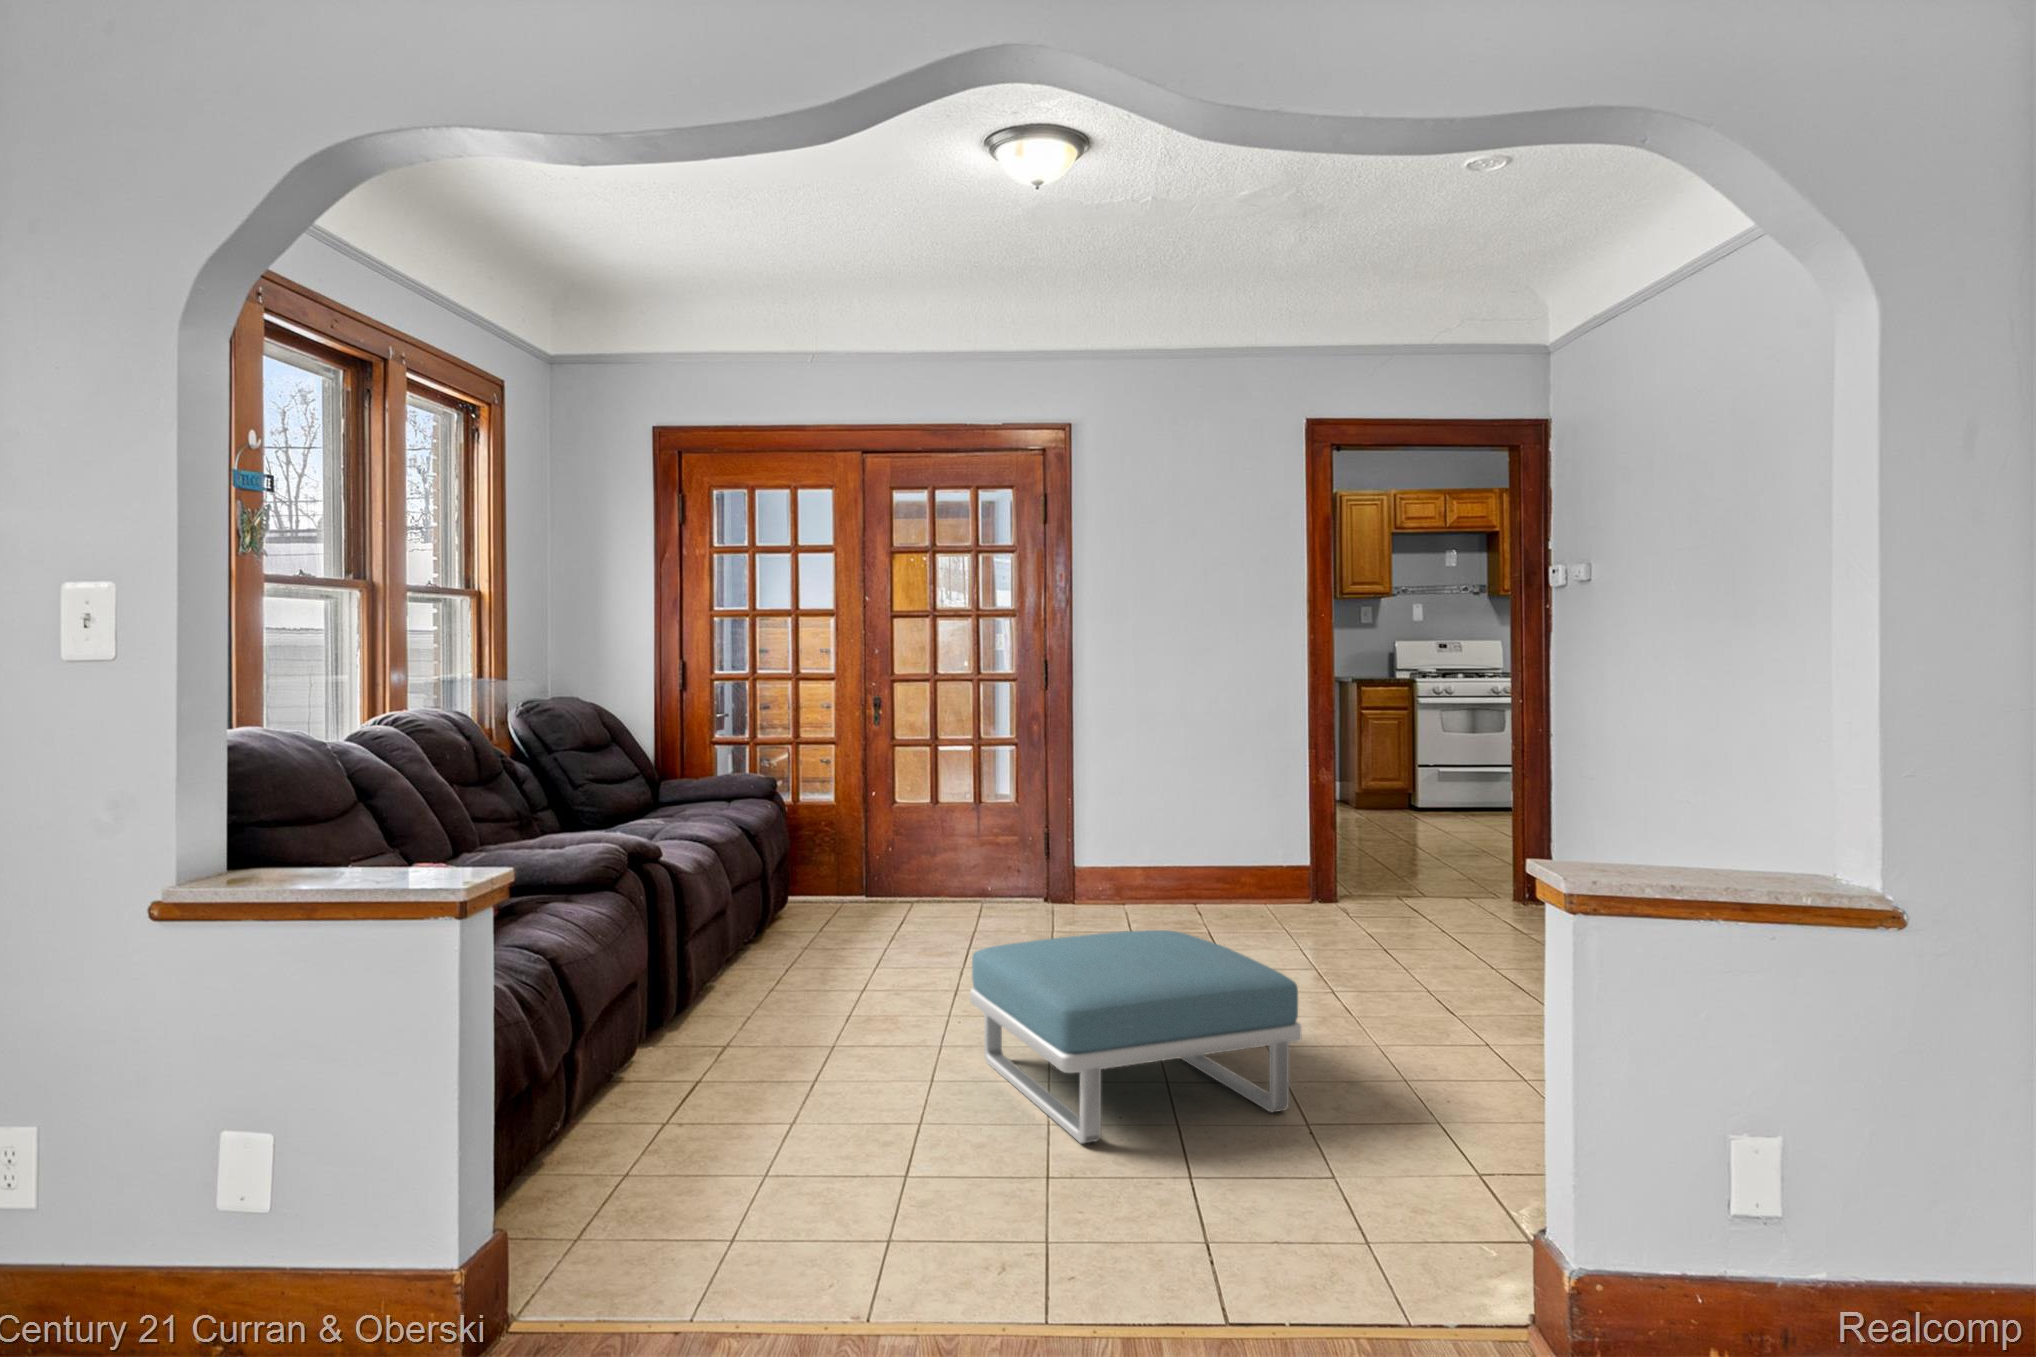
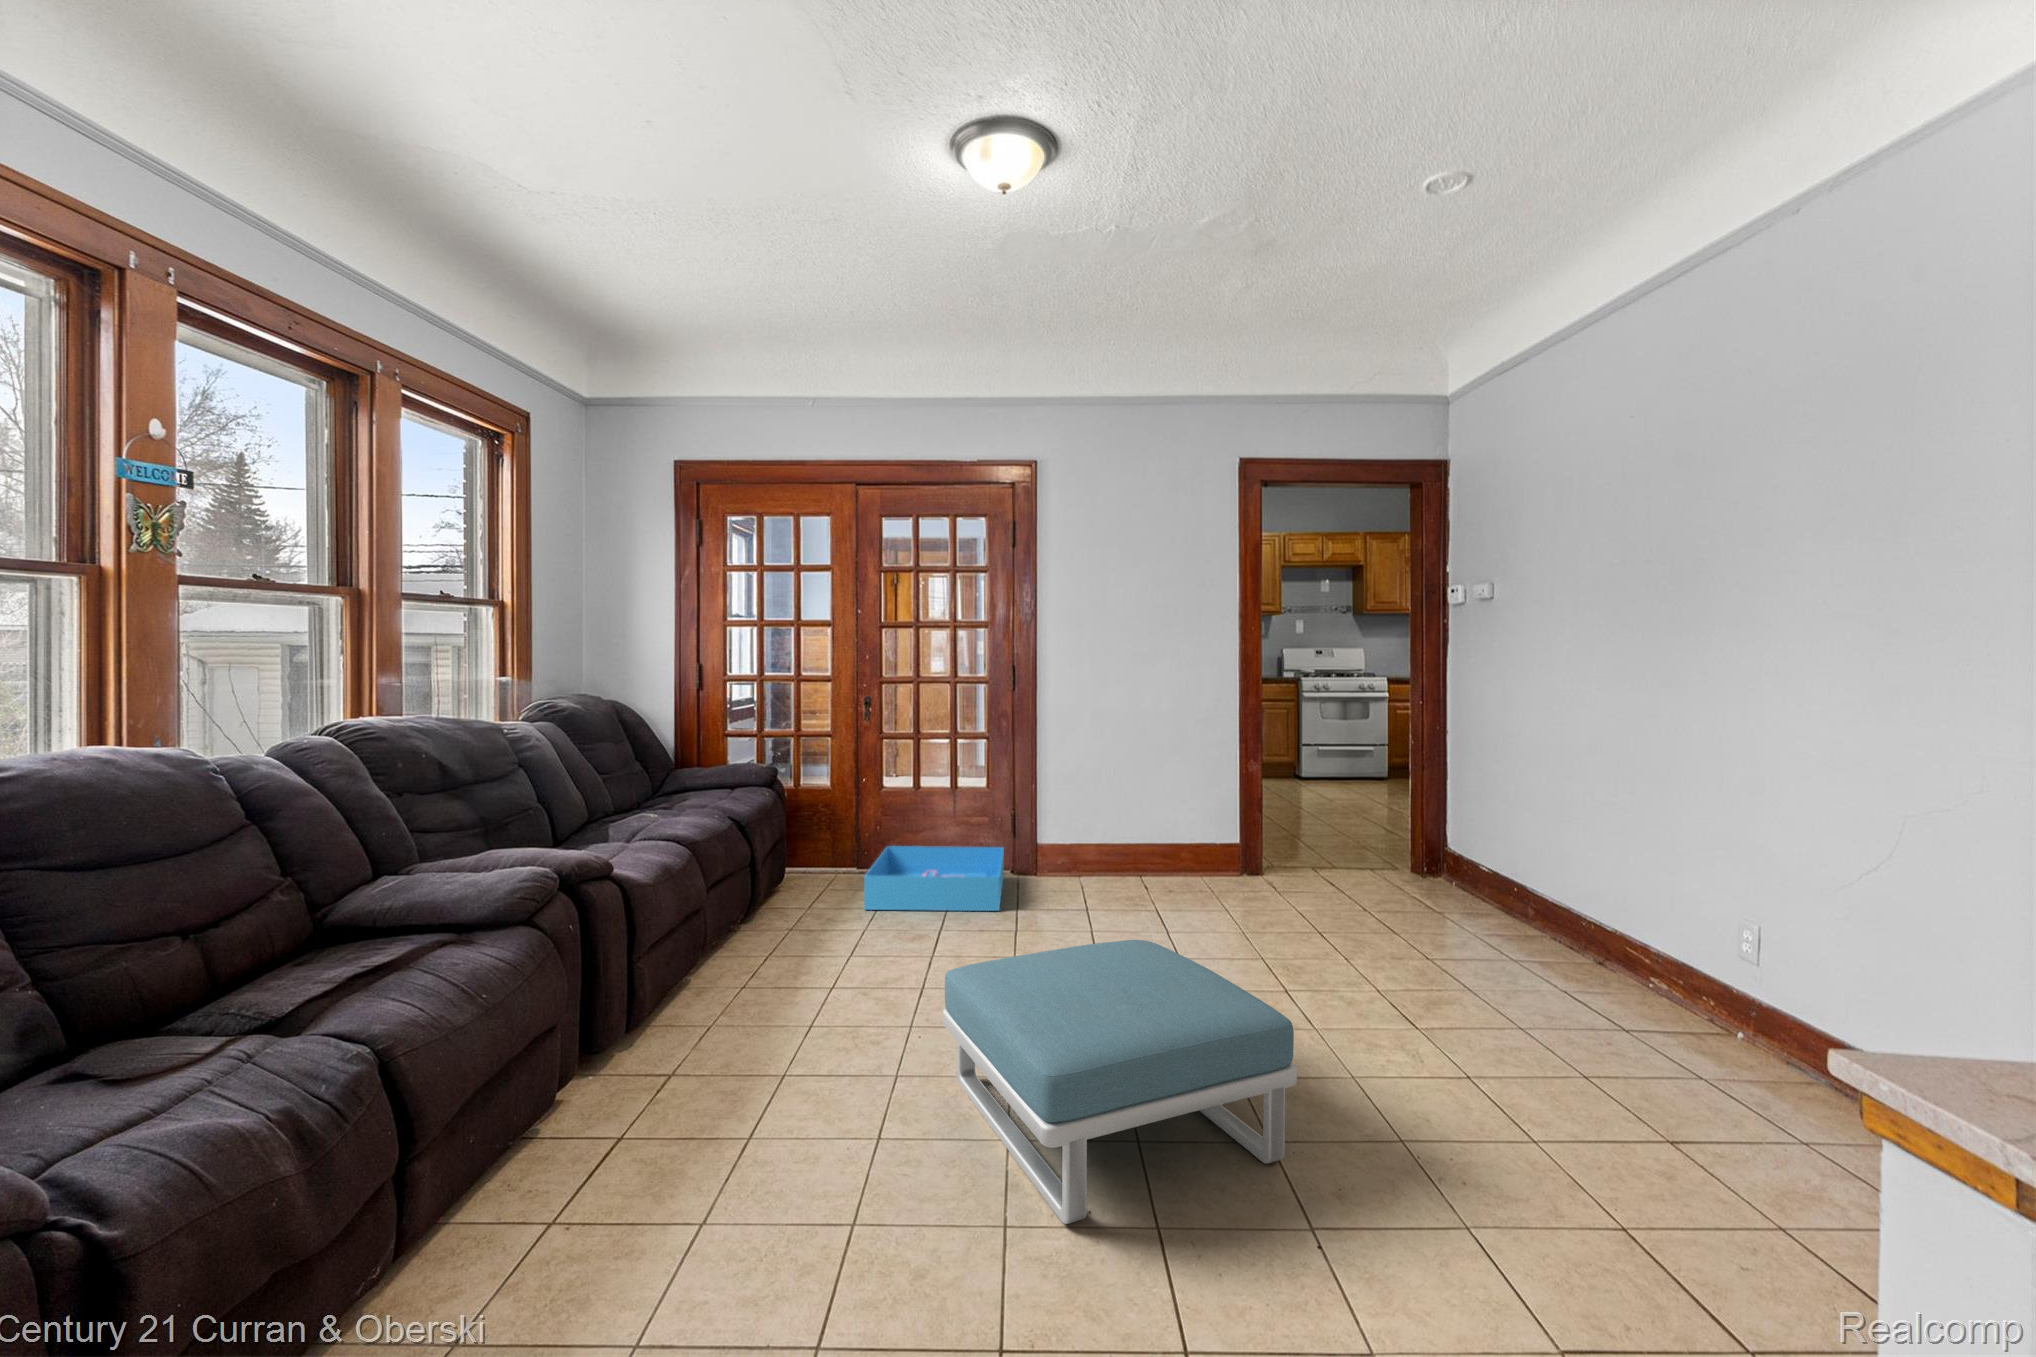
storage bin: none [877,869,1034,934] -> present [864,846,1004,911]

